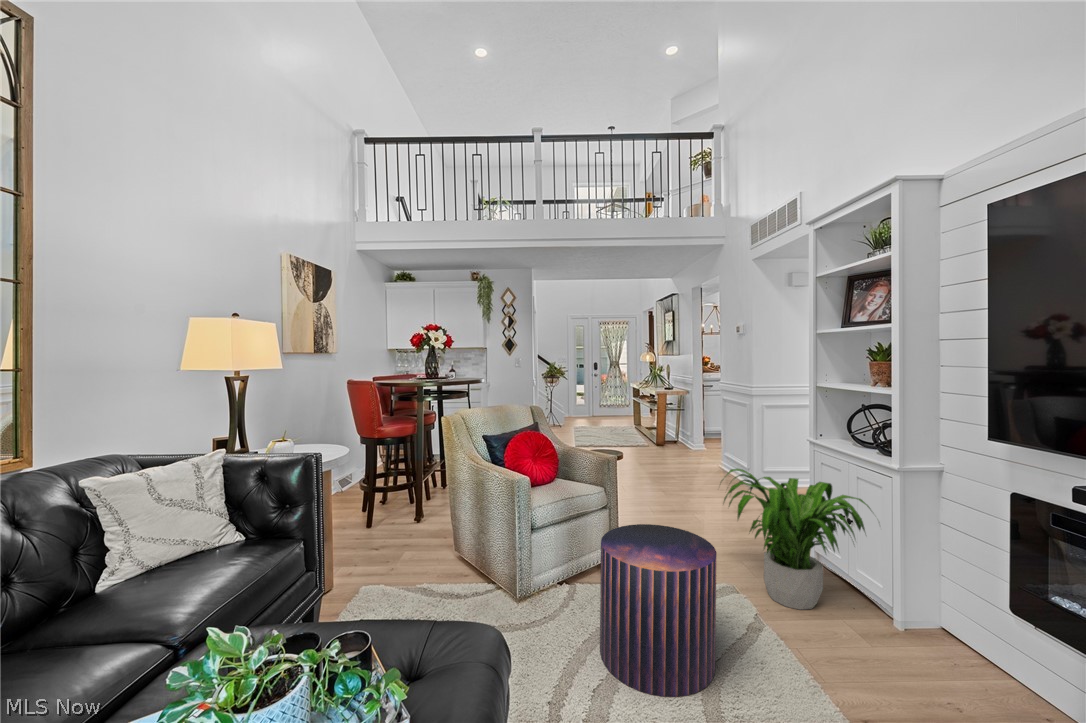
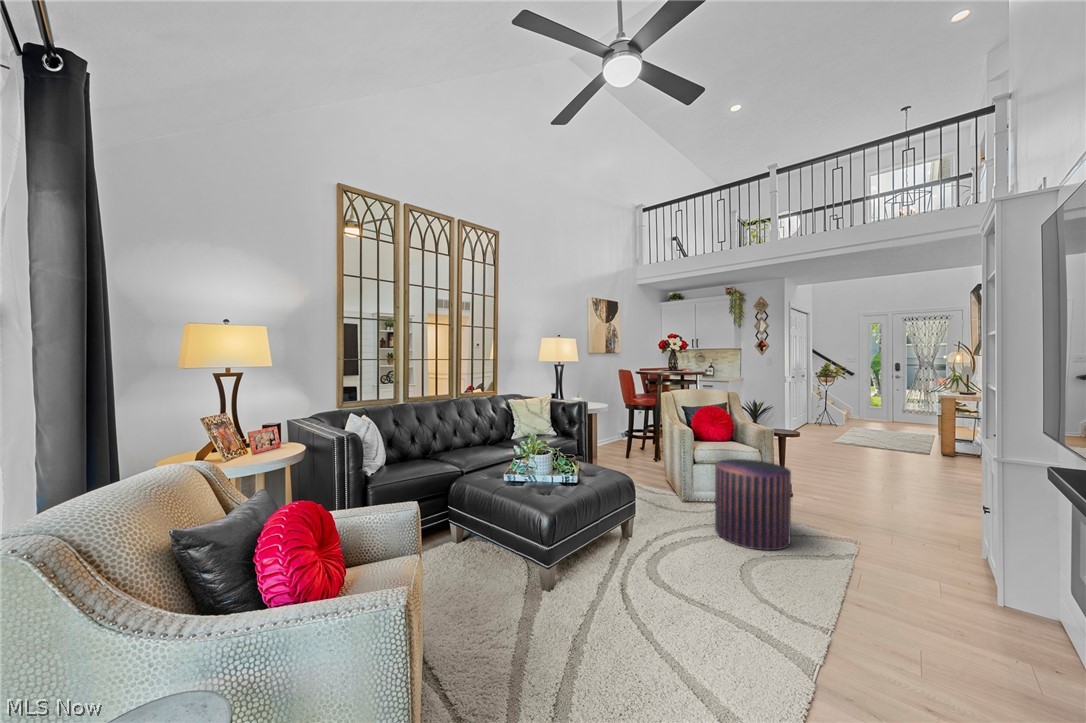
potted plant: present [724,469,870,610] -> none [850,442,979,555]

